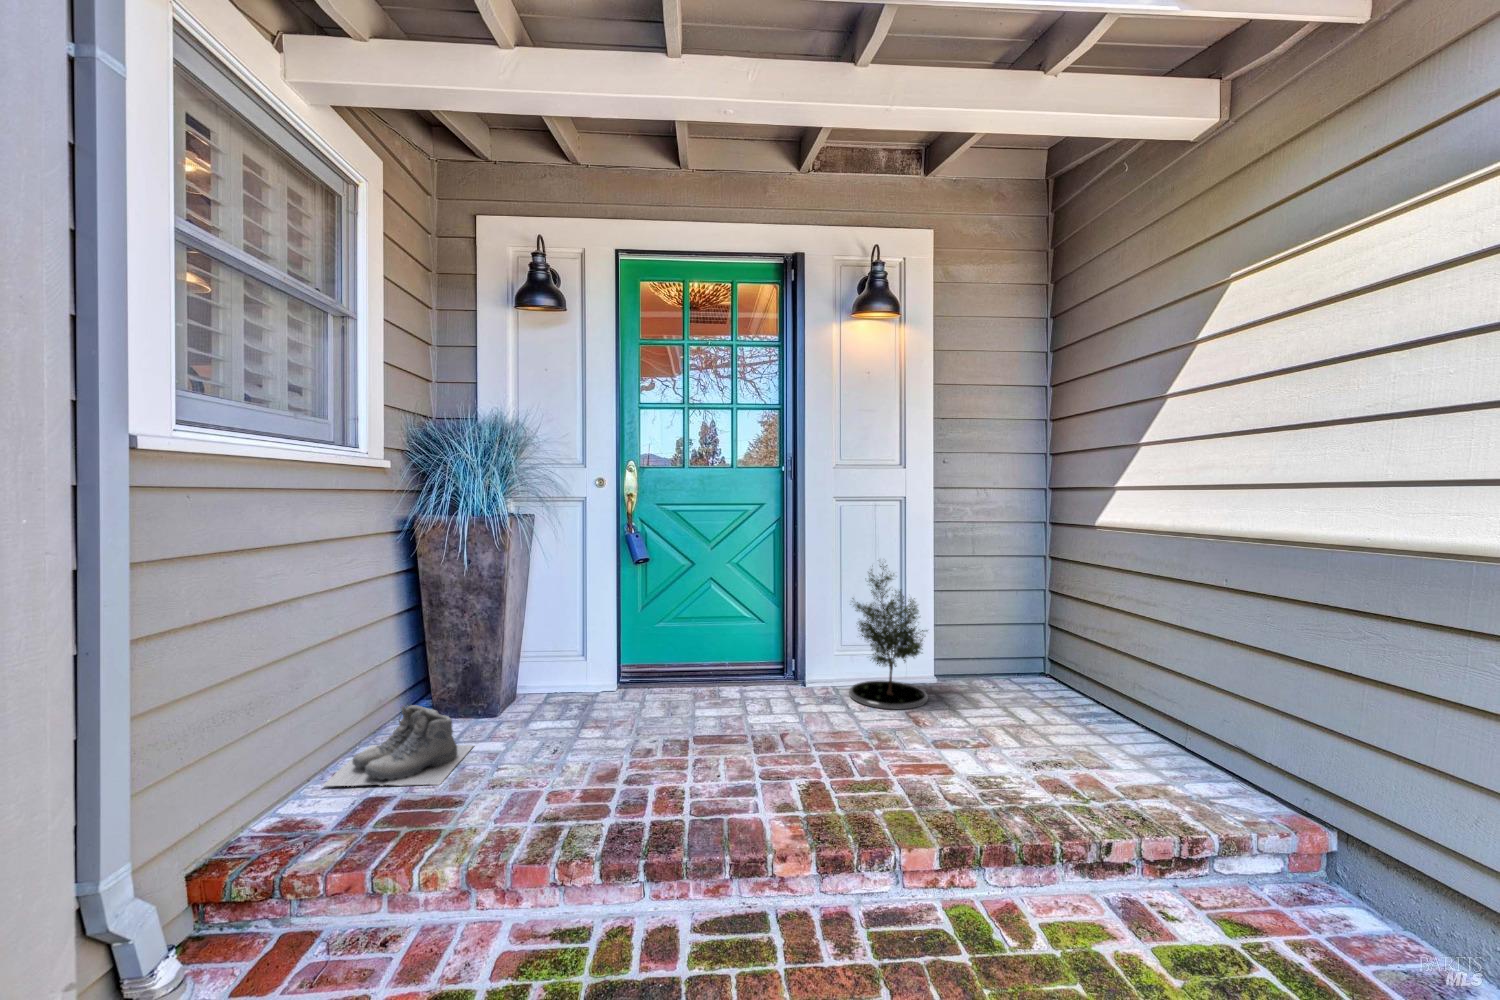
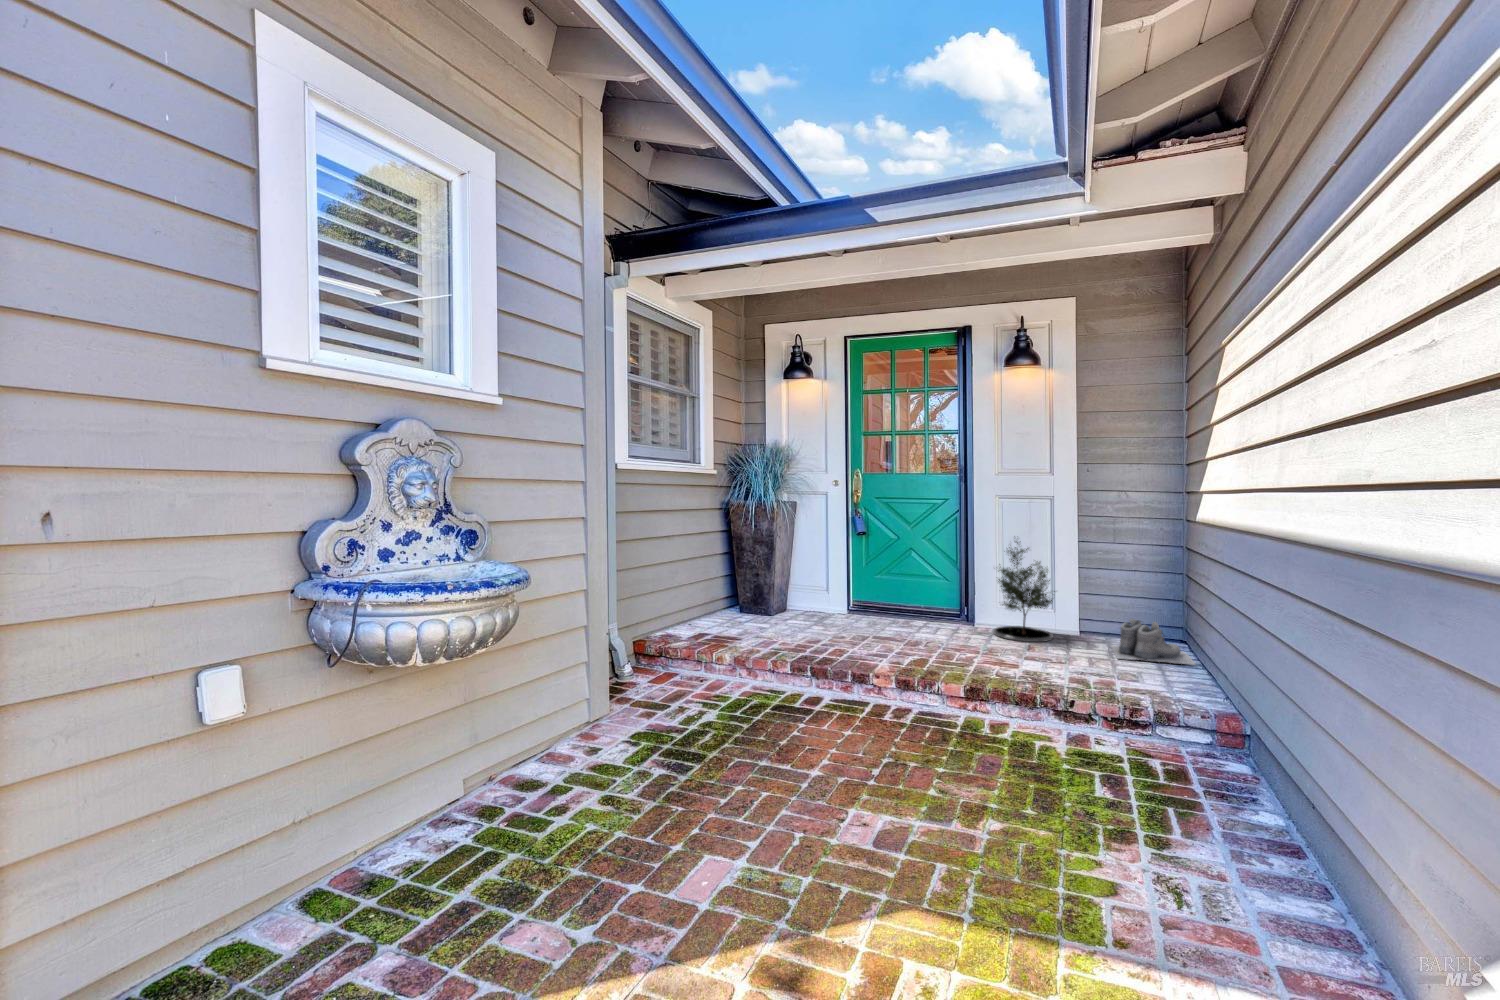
boots: present [323,705,473,786] -> present [1112,618,1195,665]

